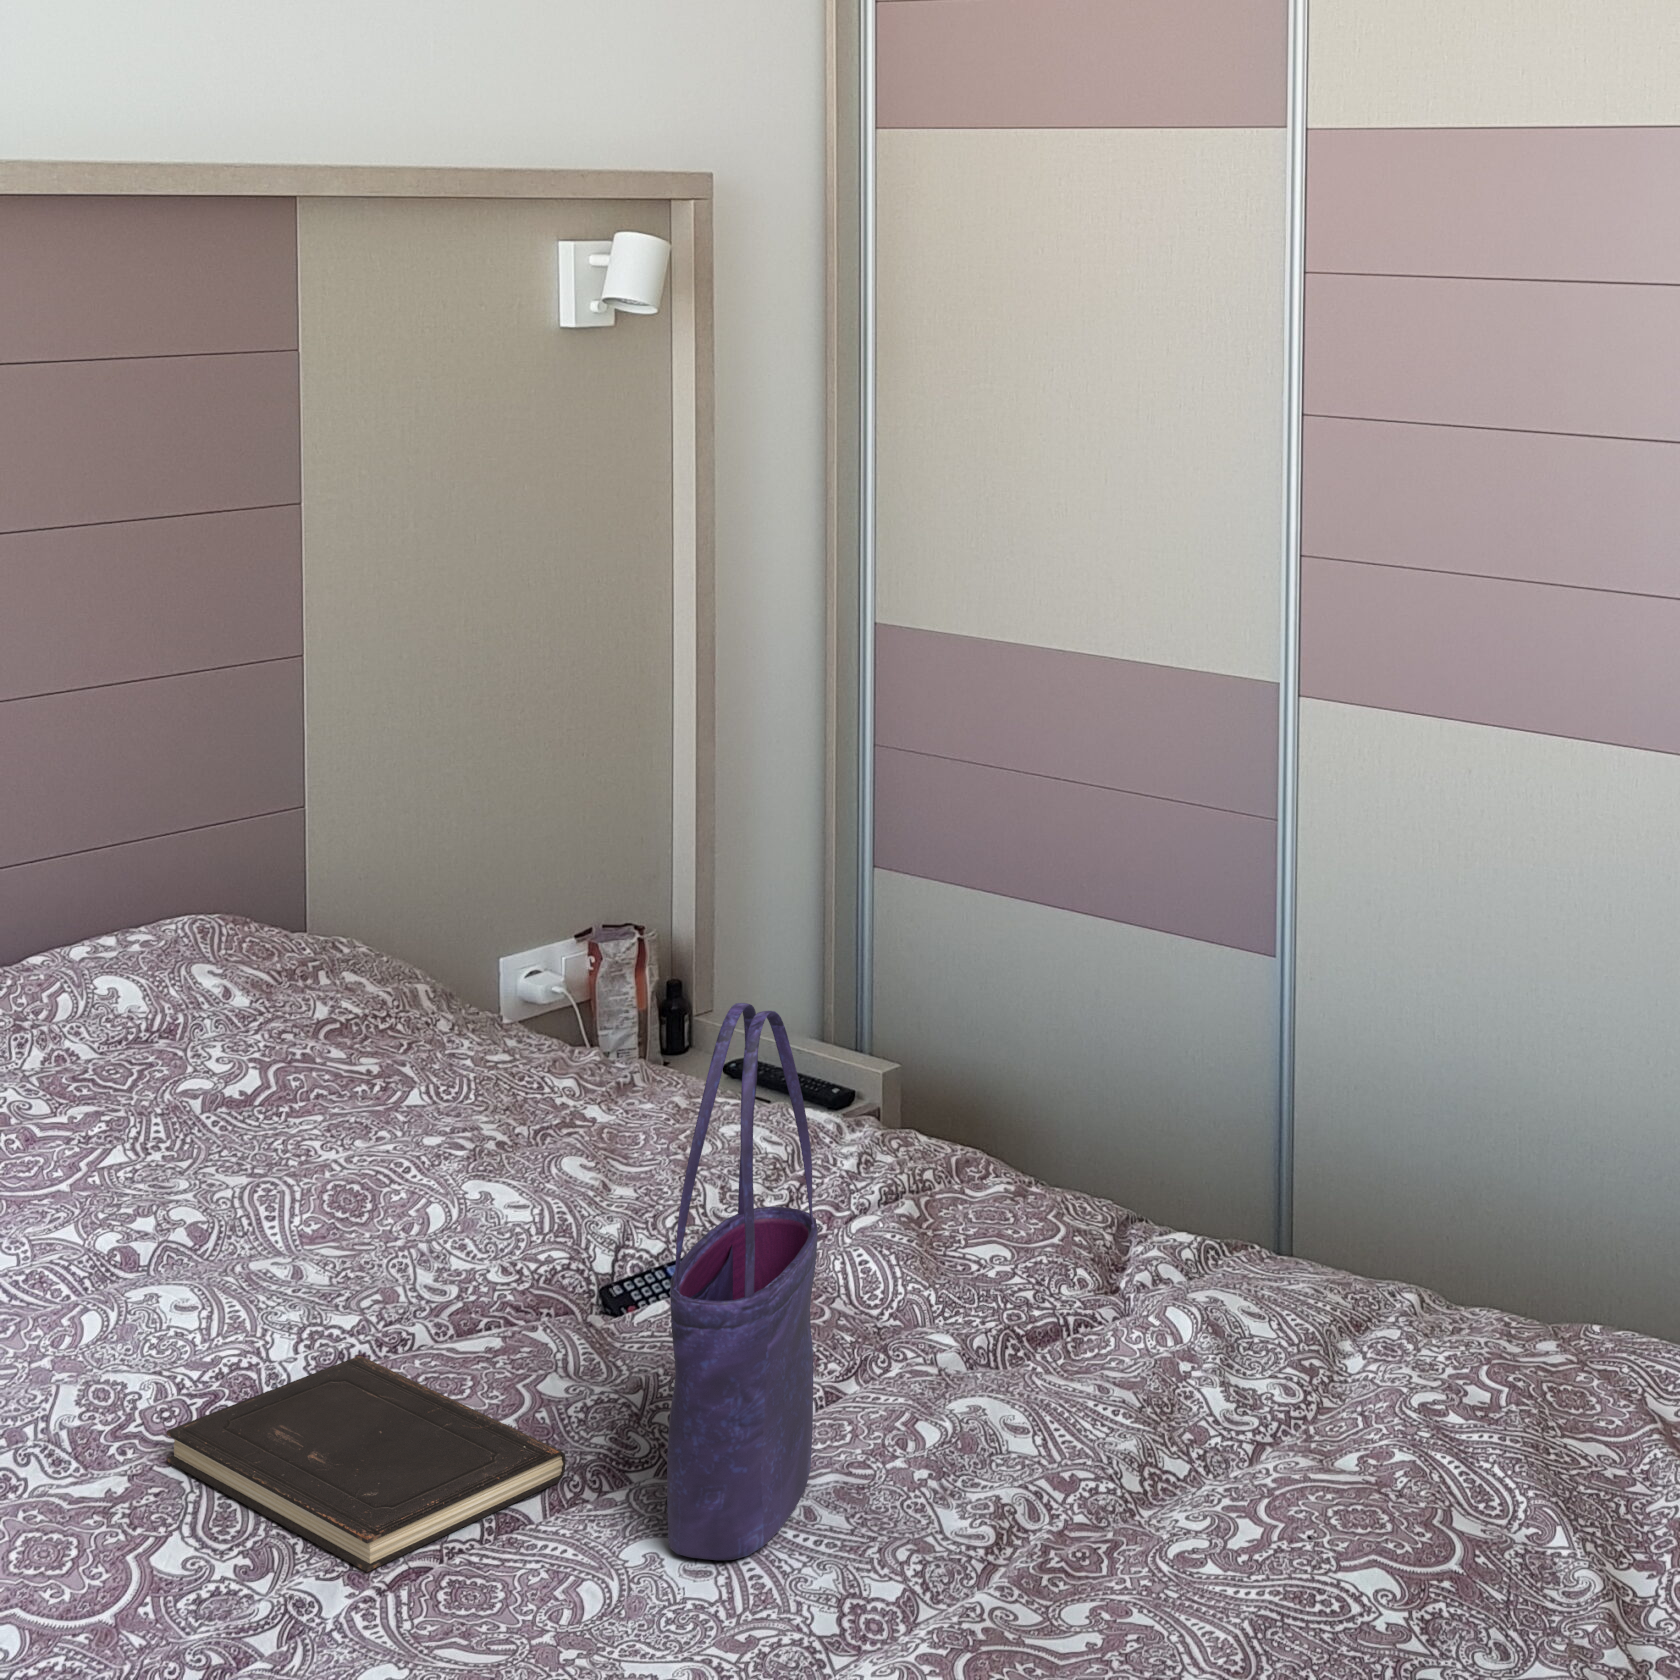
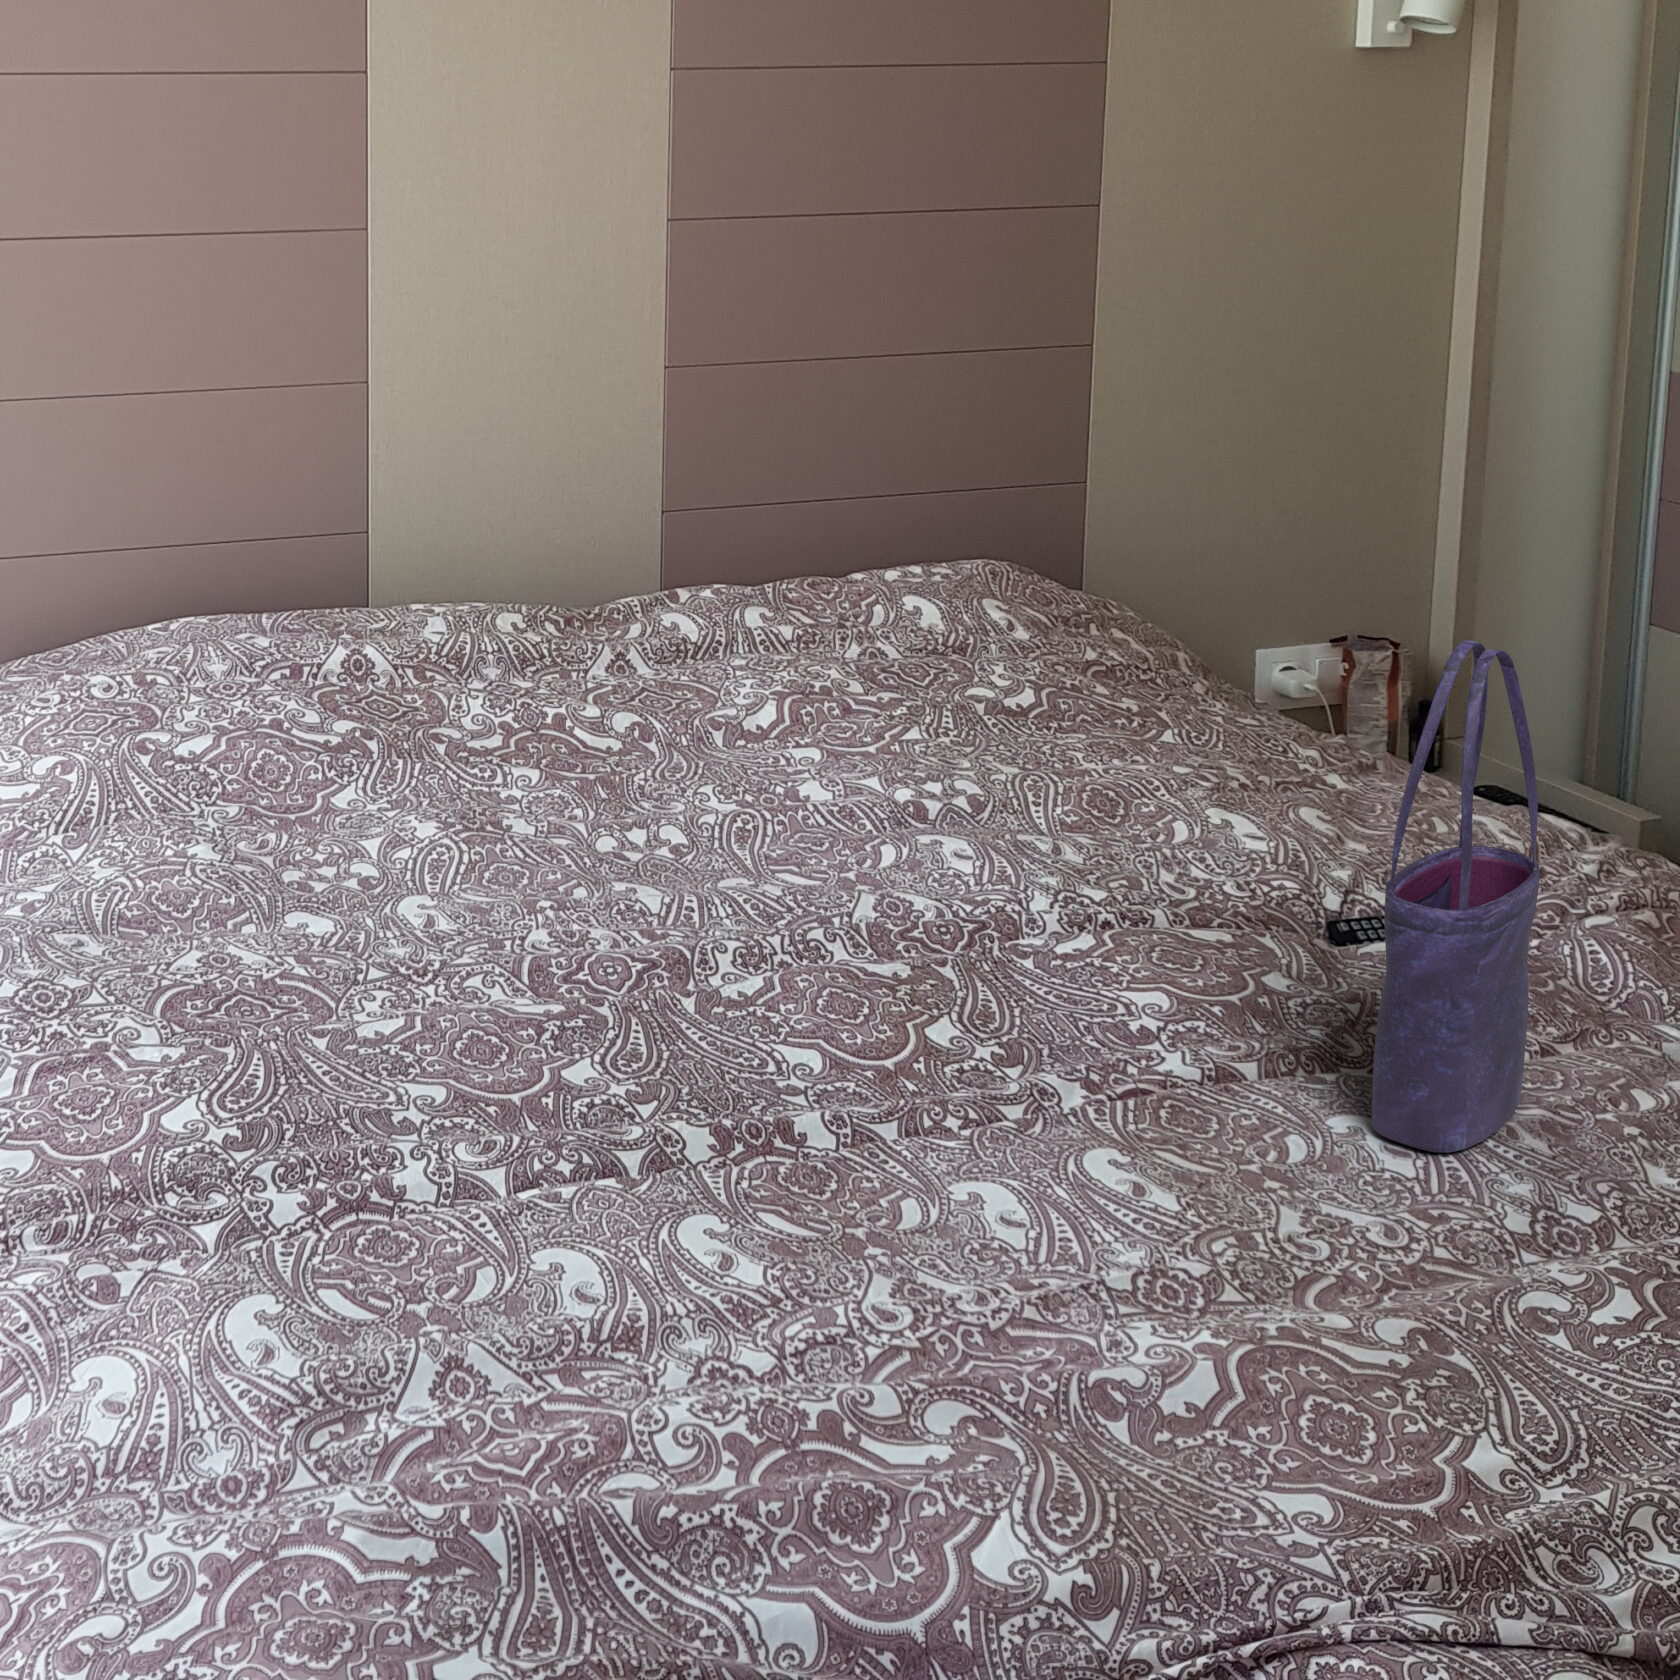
hardcover book: present [167,1356,566,1572] -> none [942,922,1280,1080]

